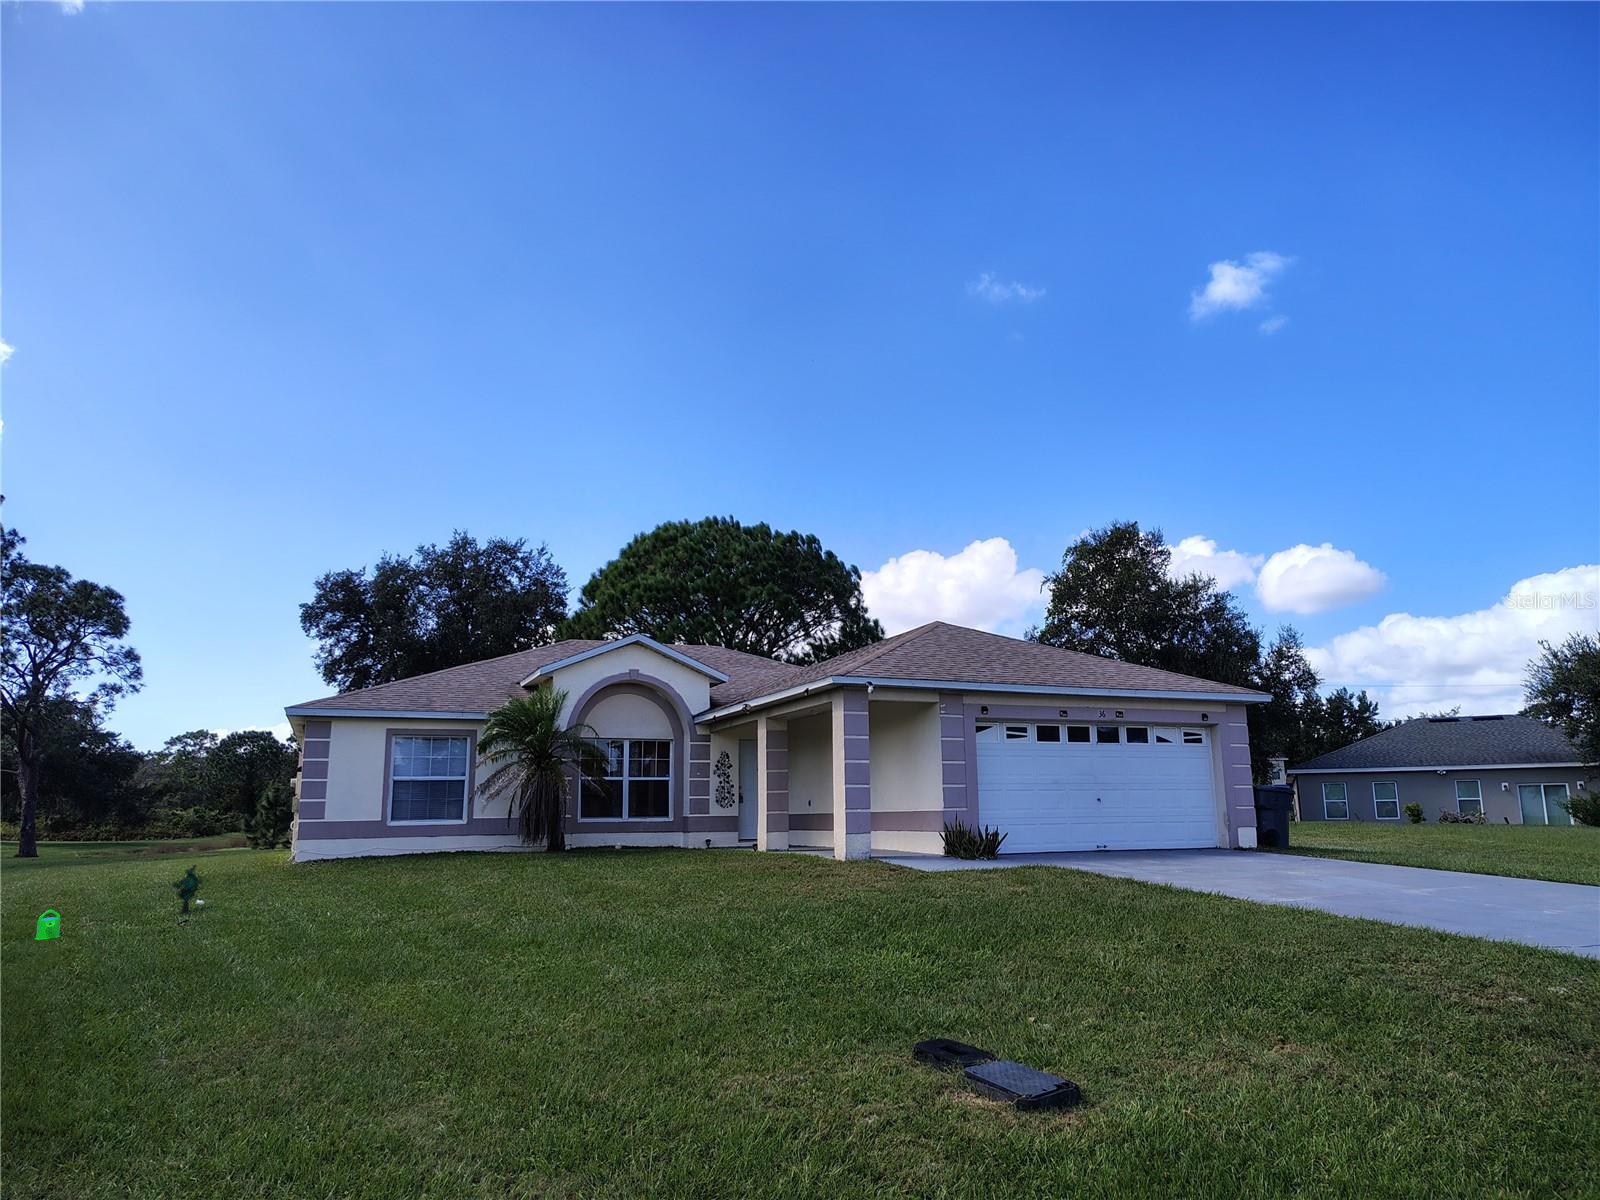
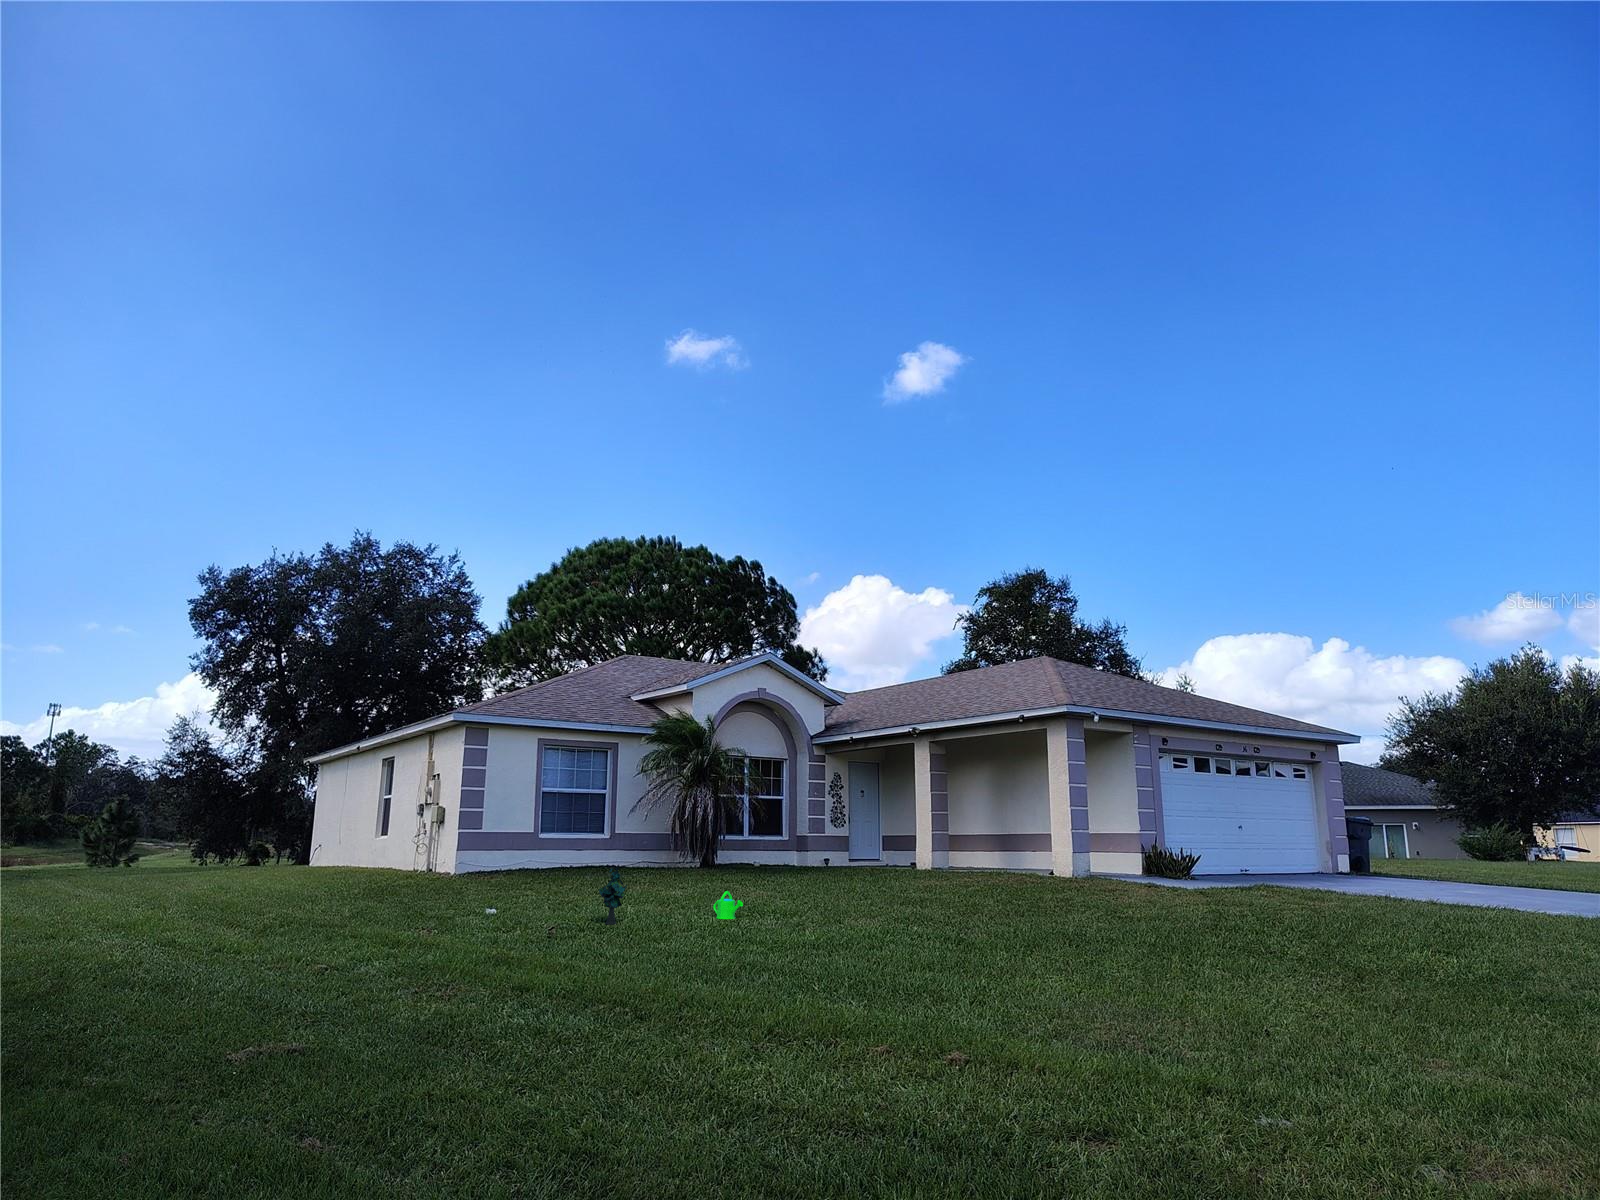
watering can: present [35,909,61,940] -> present [713,891,743,919]

